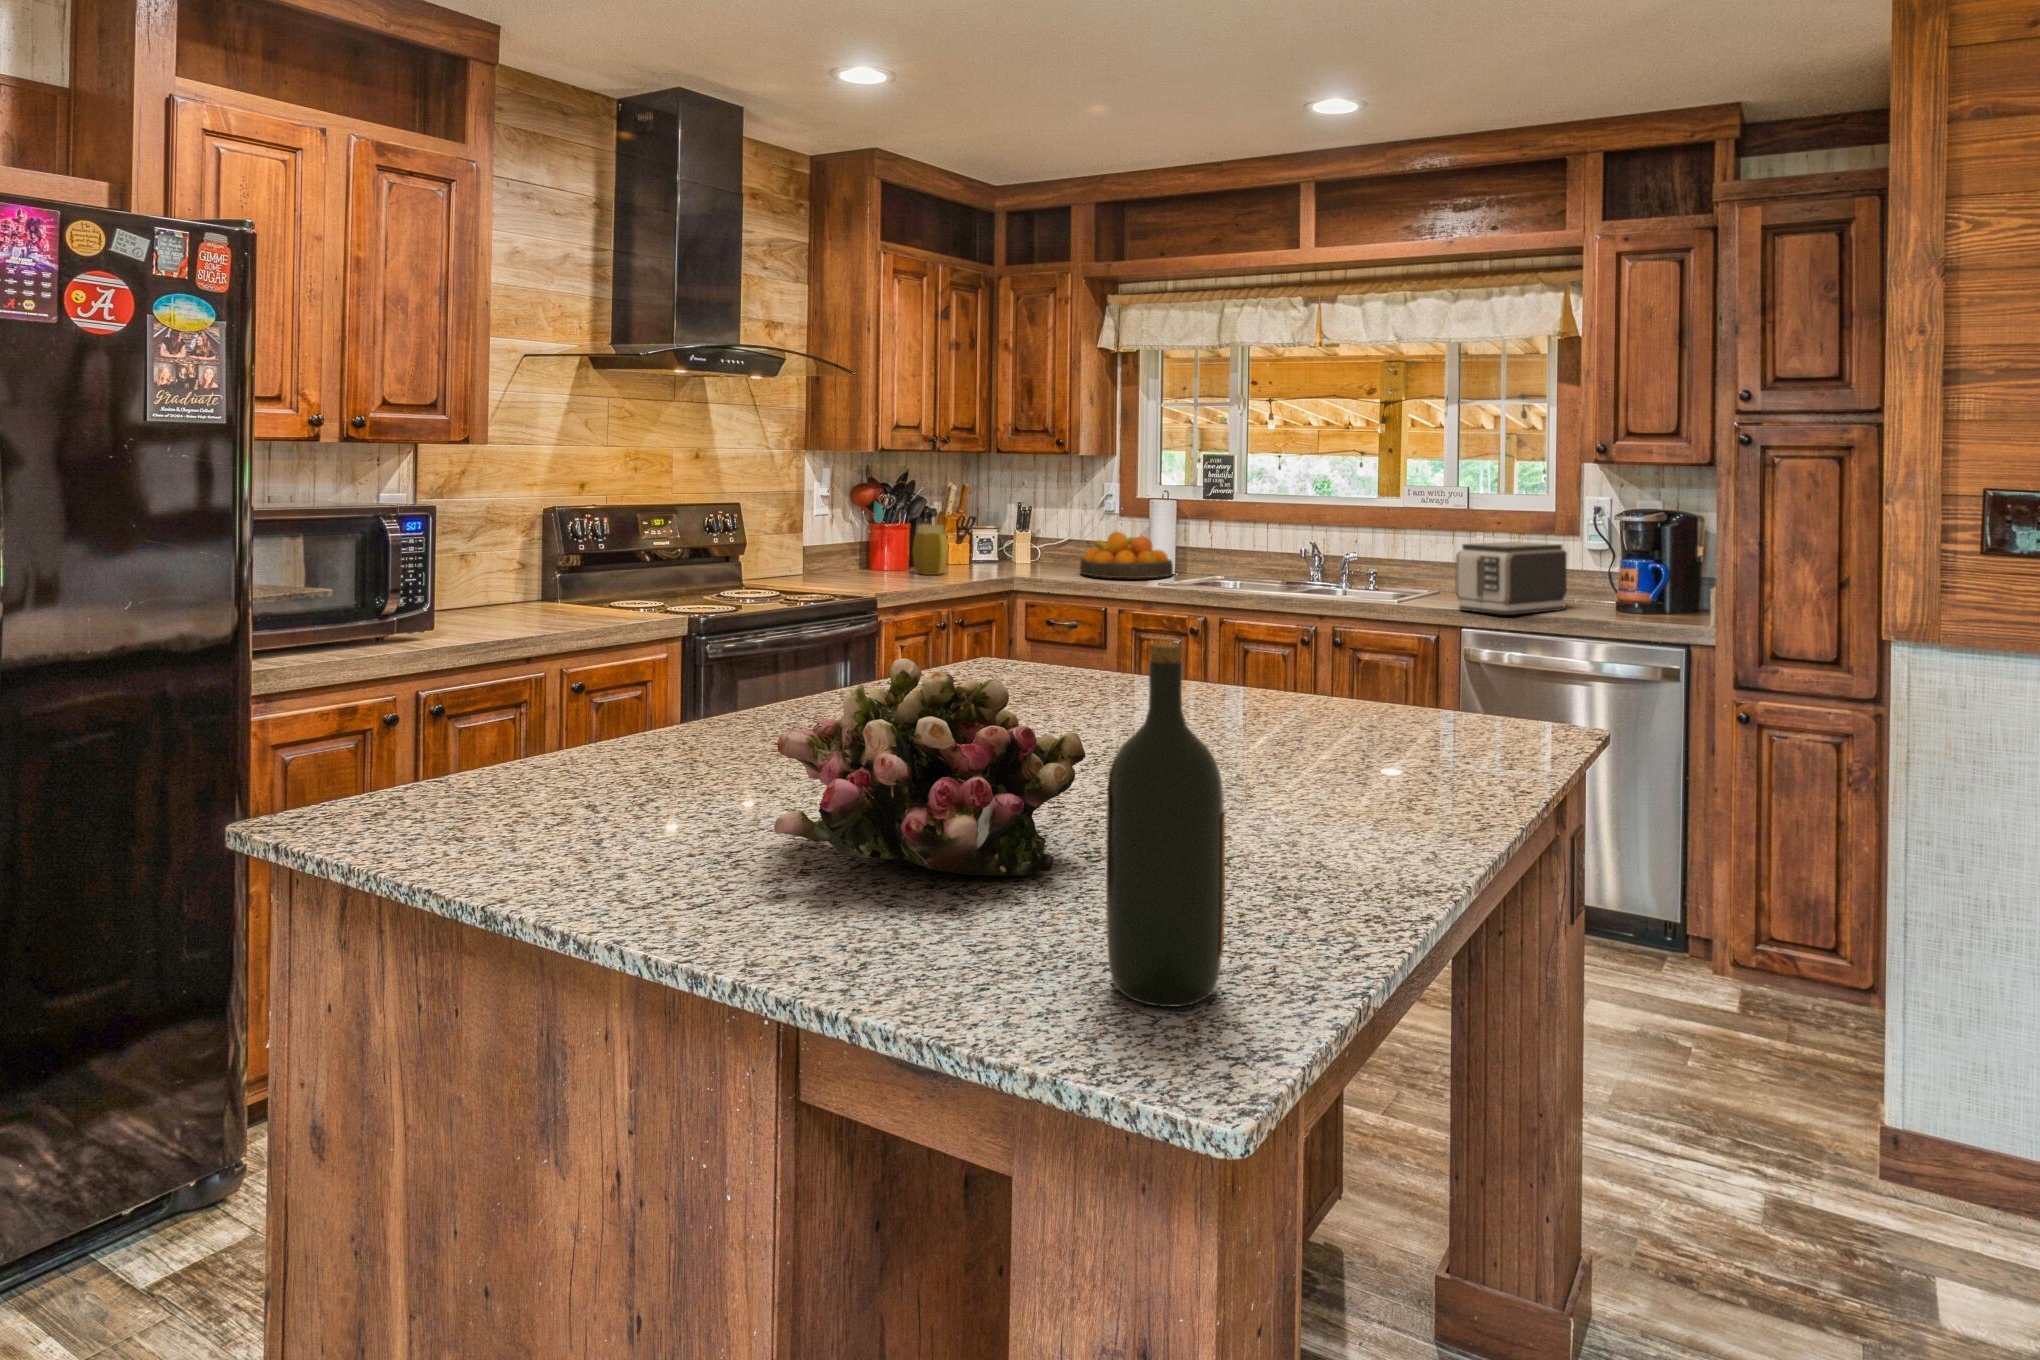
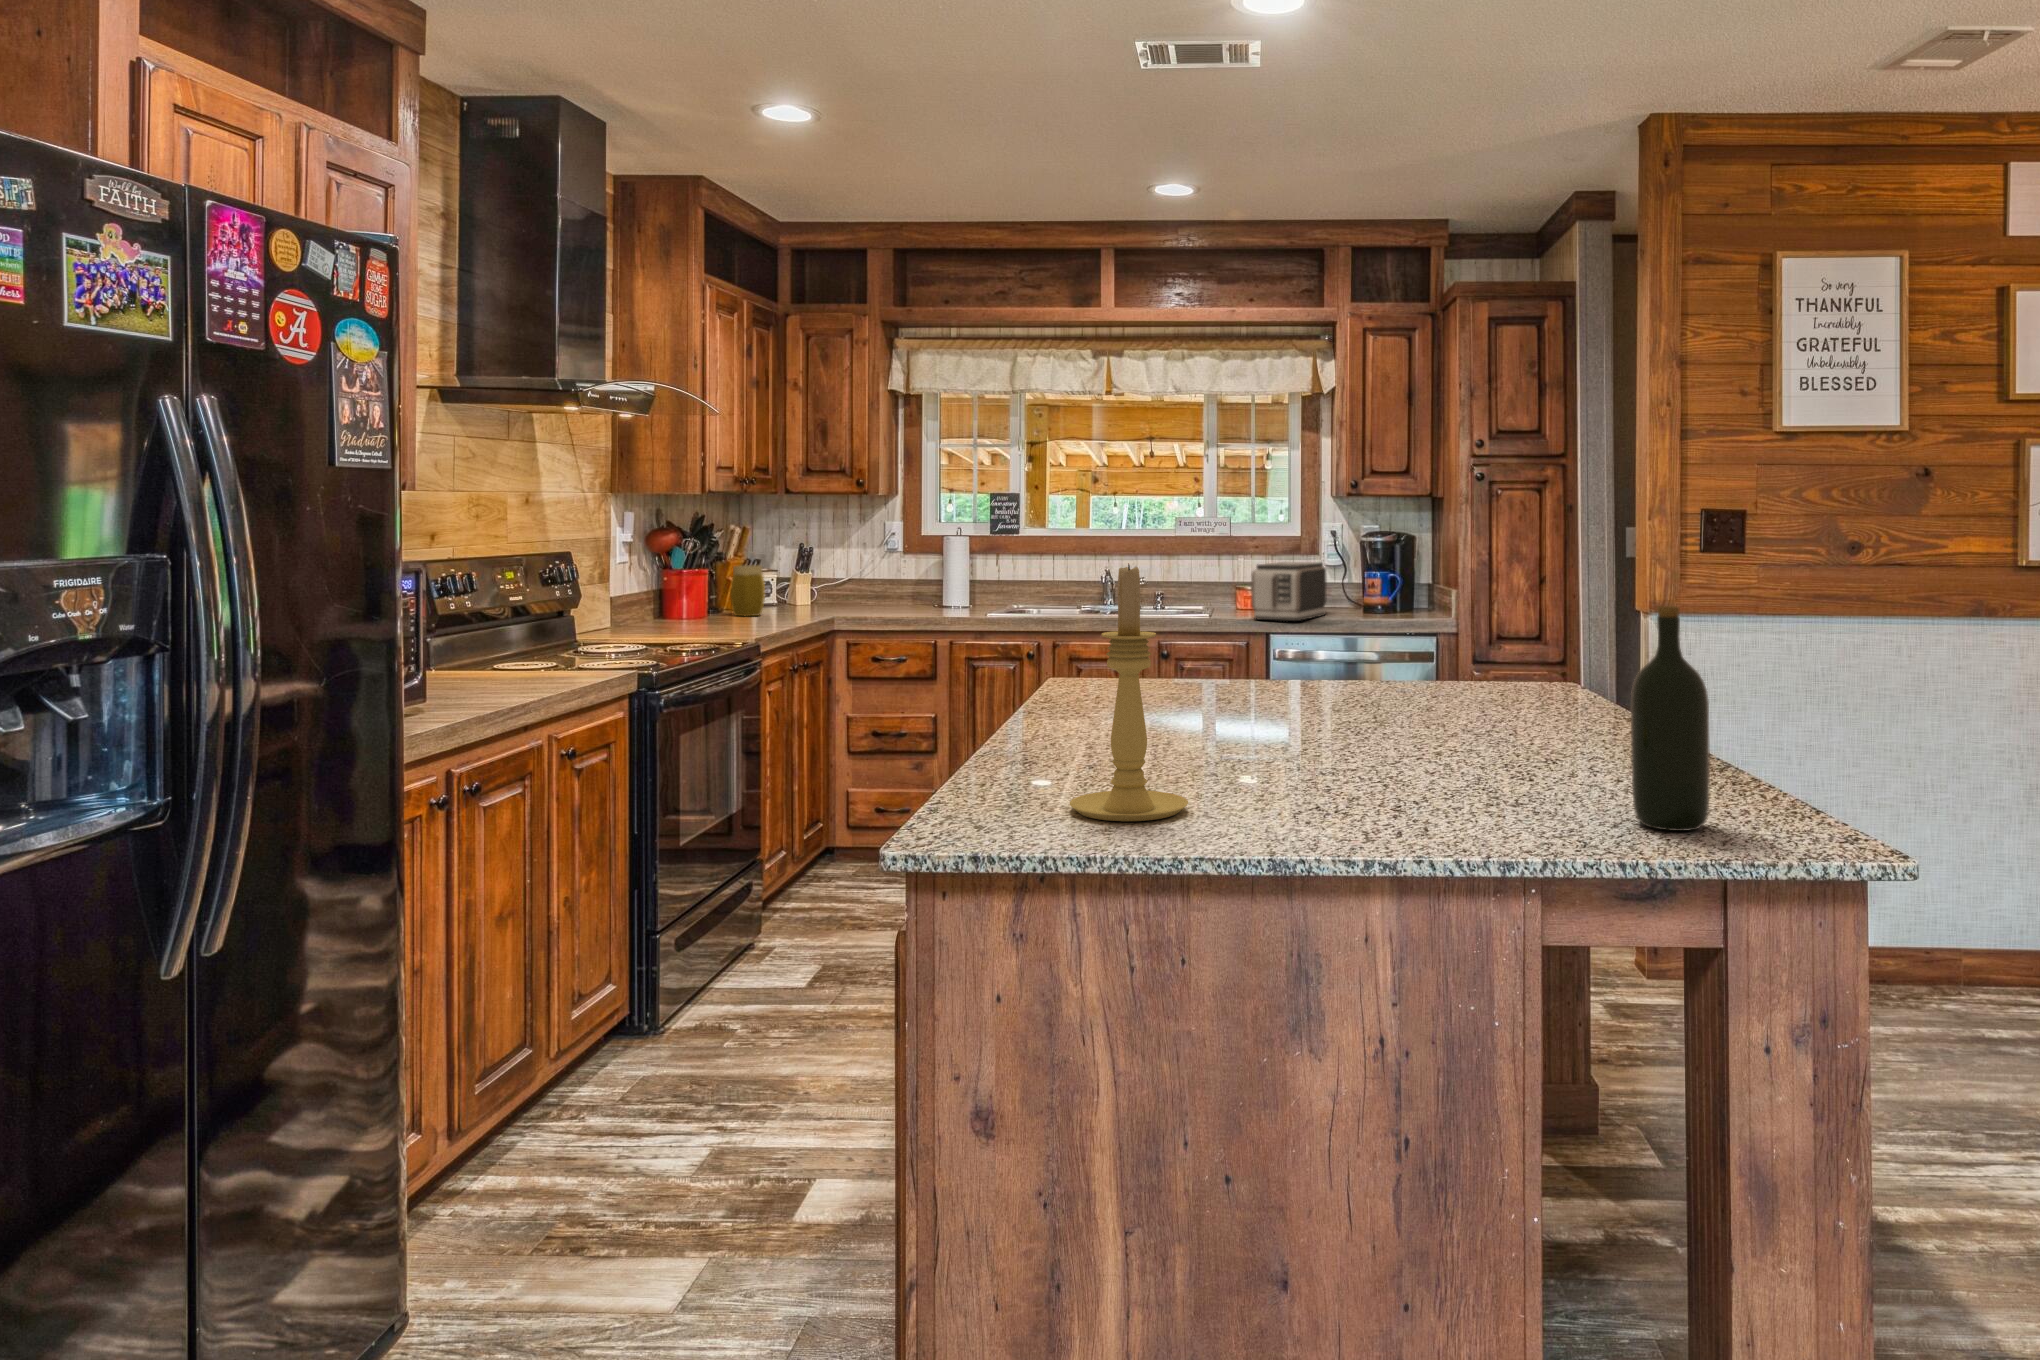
fruit bowl: present [1080,532,1173,578] -> none [886,567,976,610]
candle holder: none [521,543,670,858] -> present [1070,563,1188,821]
flower arrangement: present [774,659,1085,876] -> none [1255,645,1476,791]

